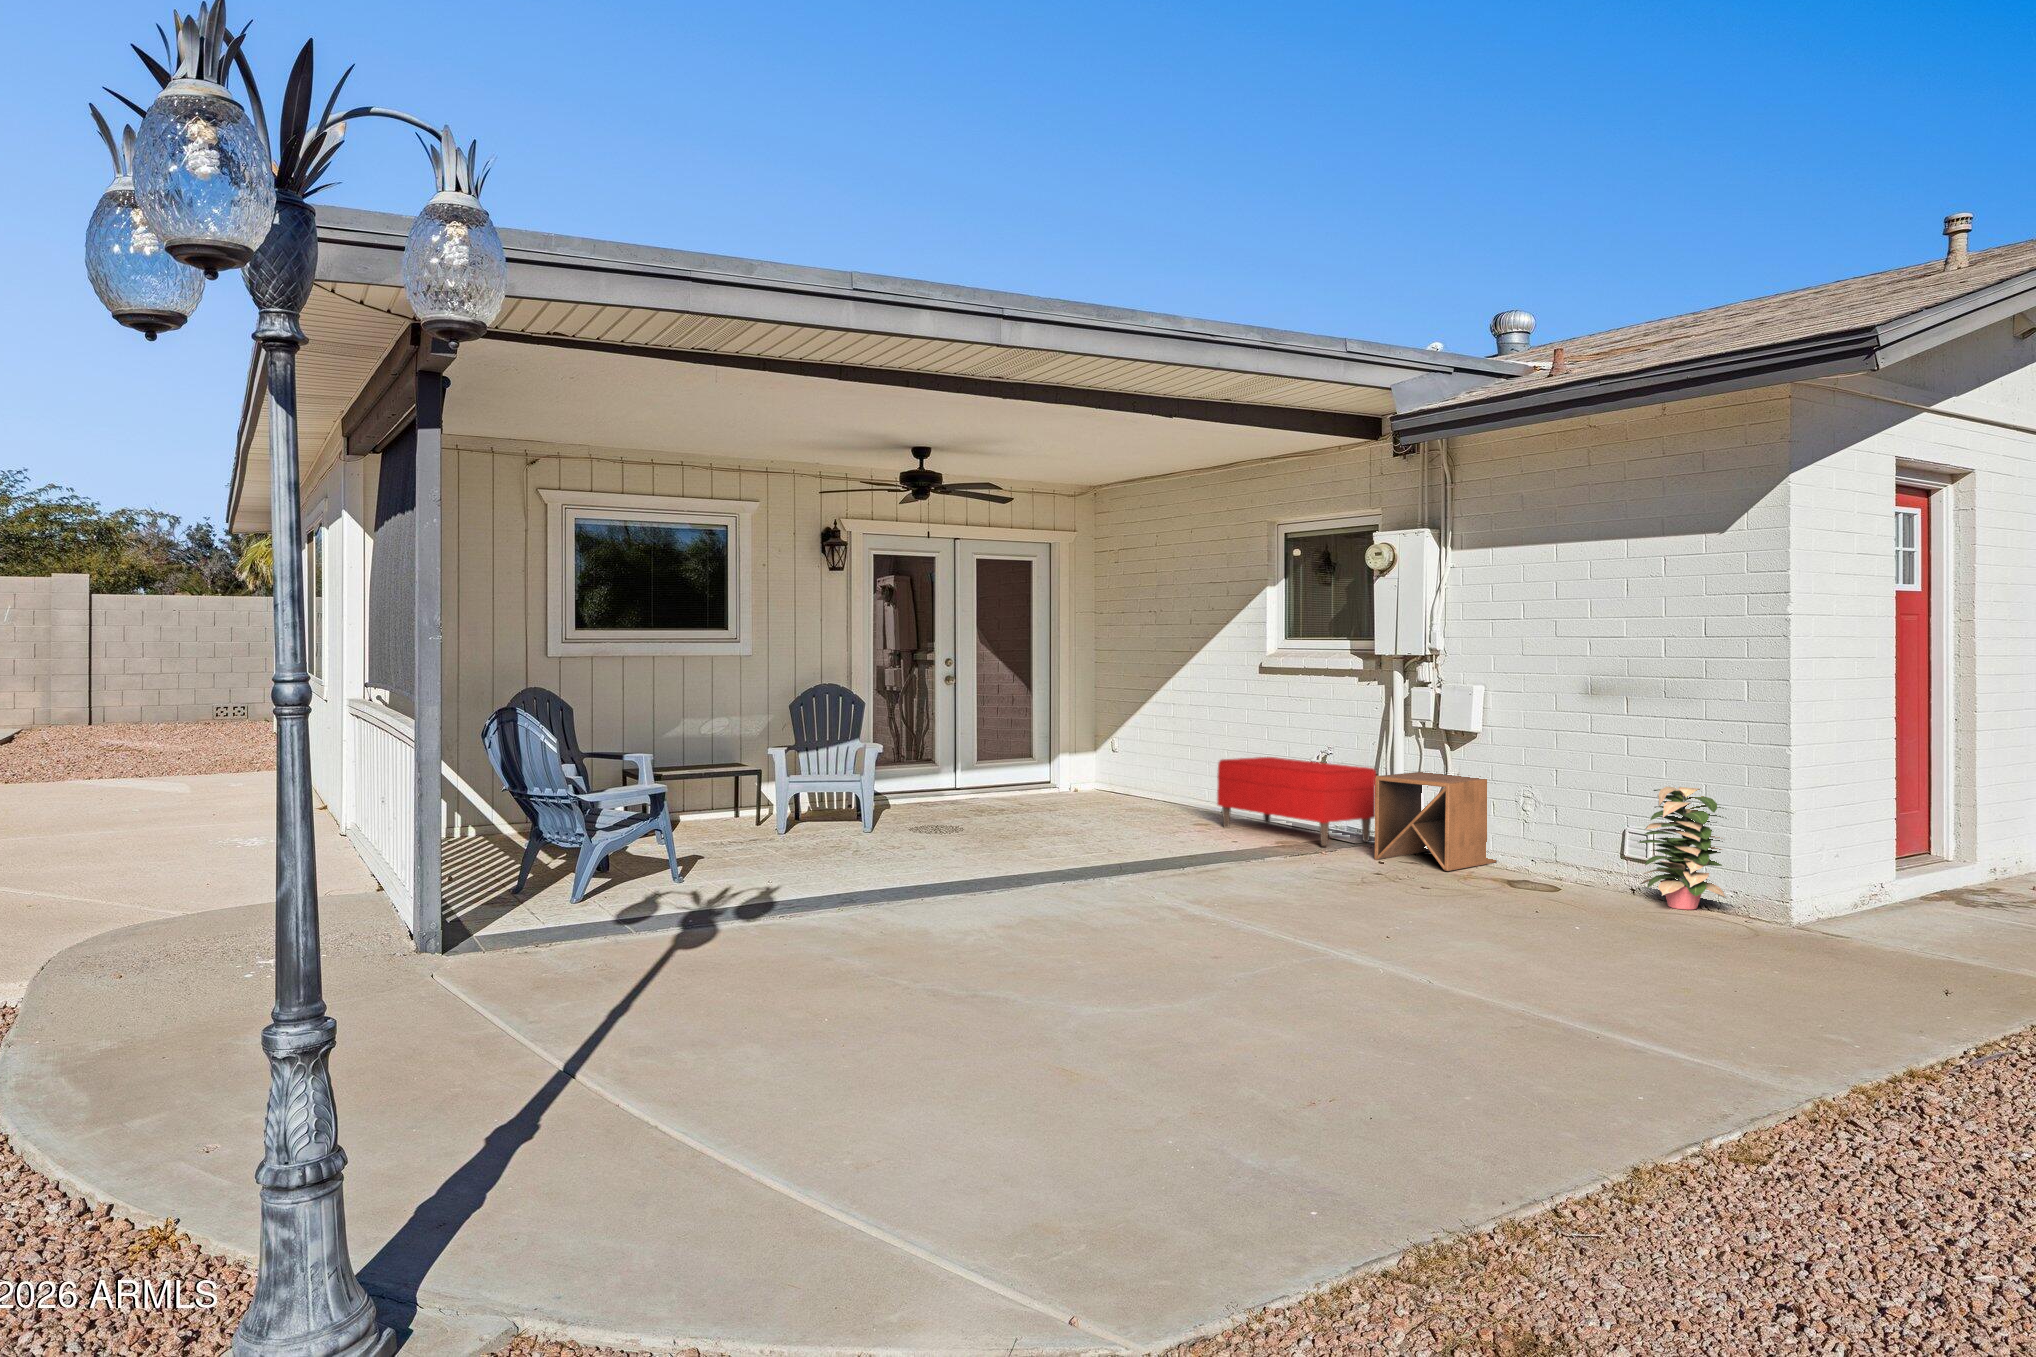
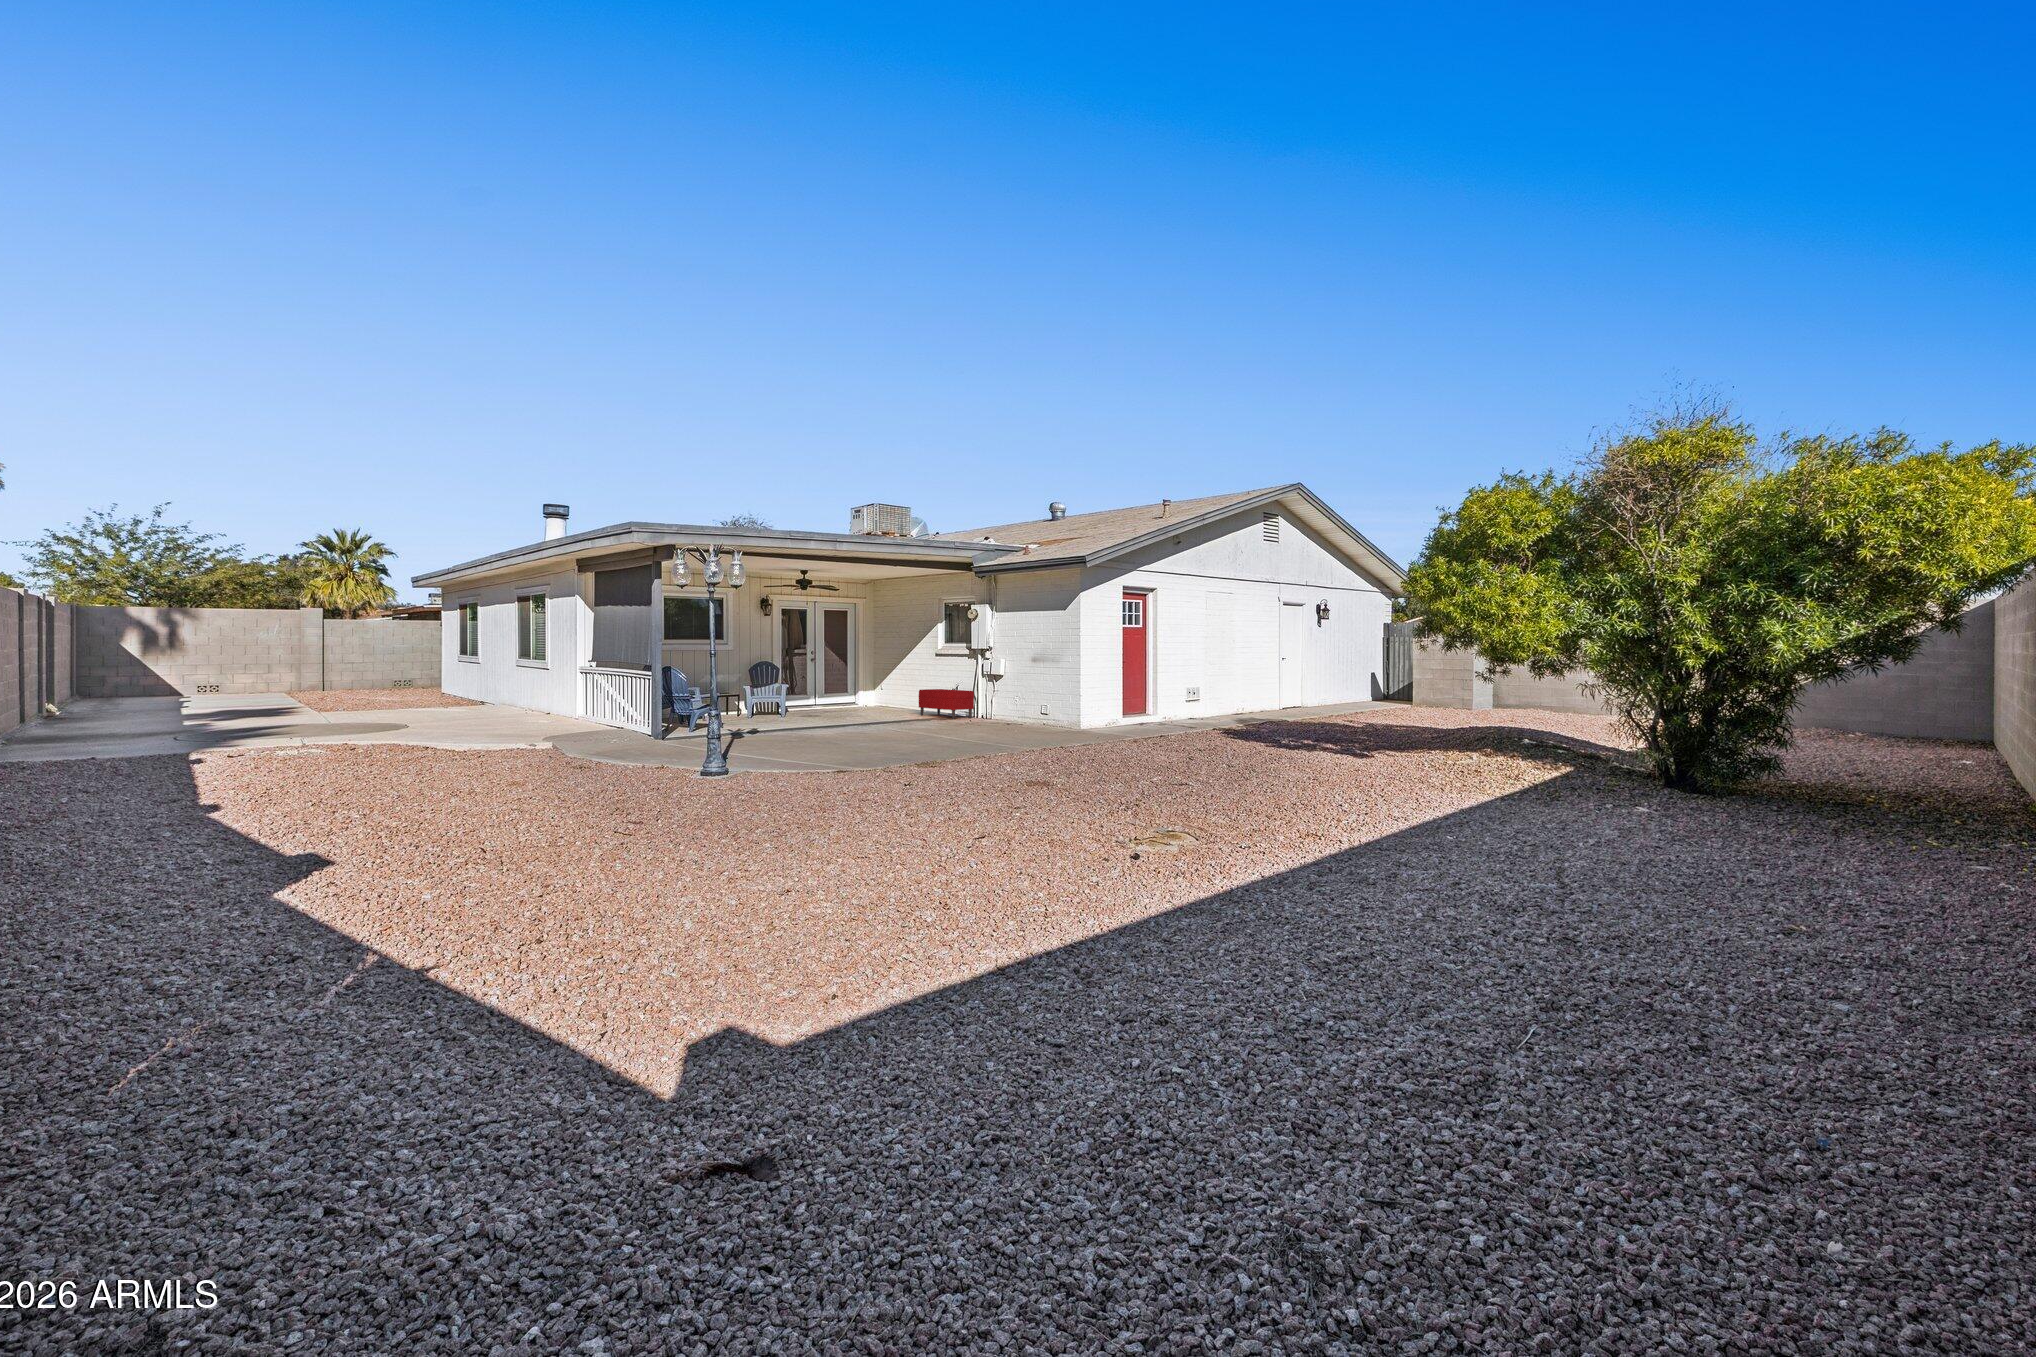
side table: present [1374,771,1496,871] -> none [968,691,1010,723]
decorative plant: present [1638,787,1727,910] -> none [1040,690,1068,729]

